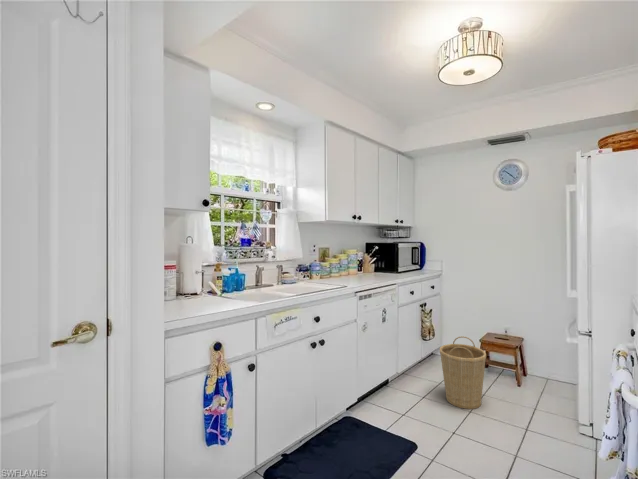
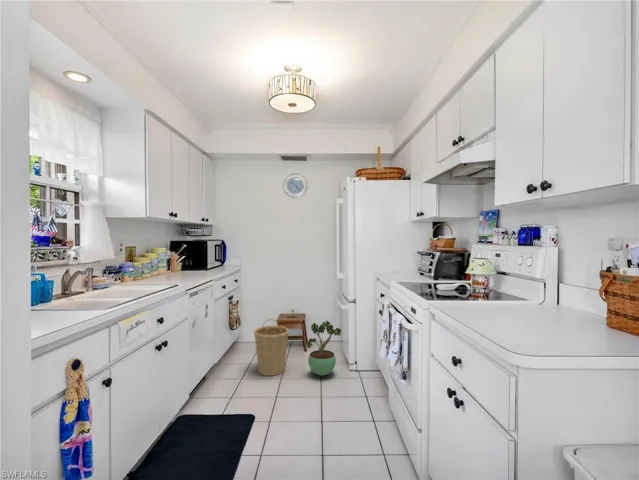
potted plant: none [507,354,570,434] -> present [306,321,341,376]

